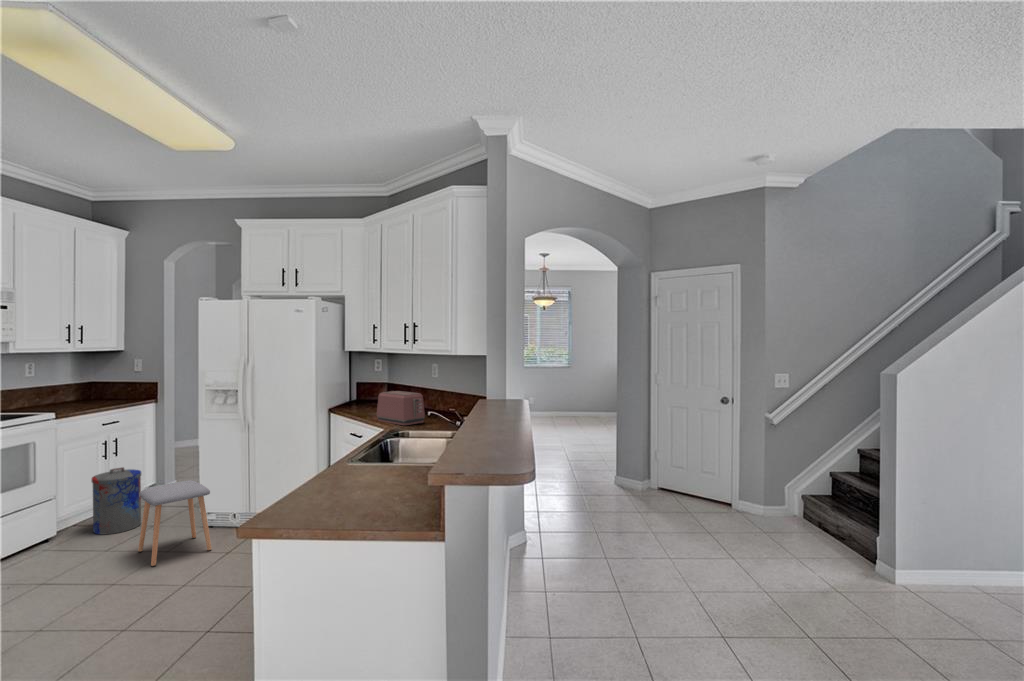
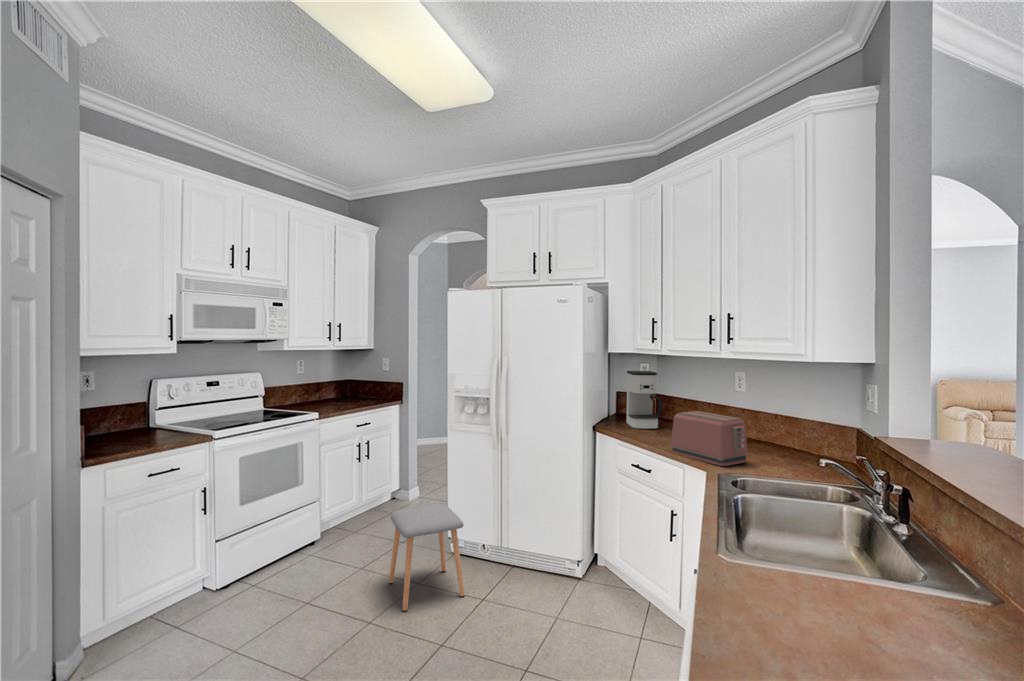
coffee maker: none [360,365,385,409] -> present [626,371,662,429]
trash can: present [92,467,141,534] -> none [346,476,391,549]

